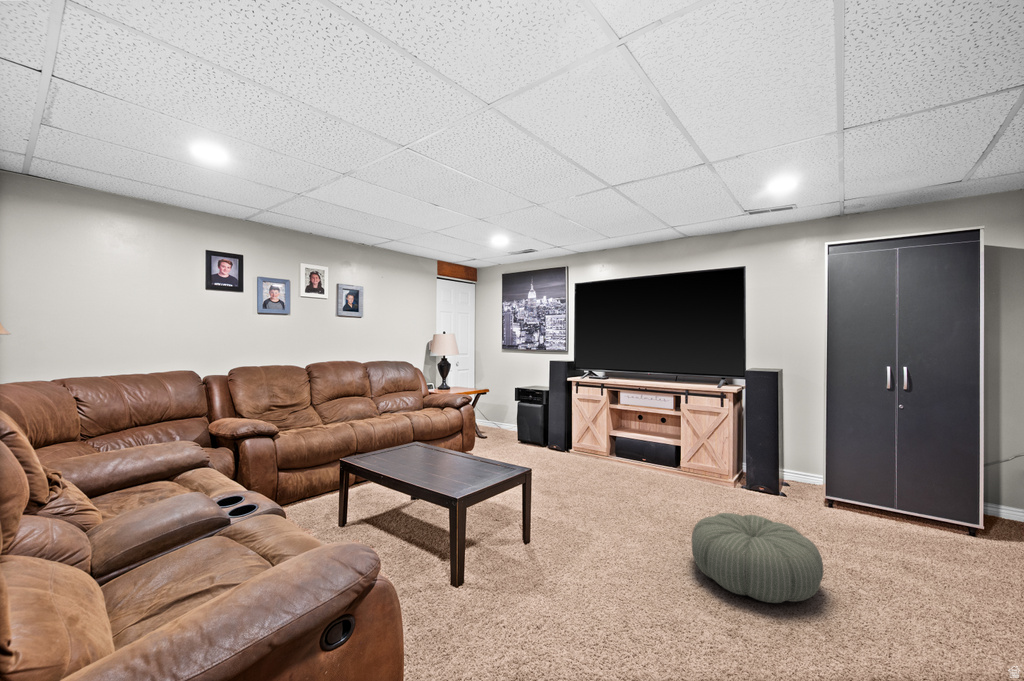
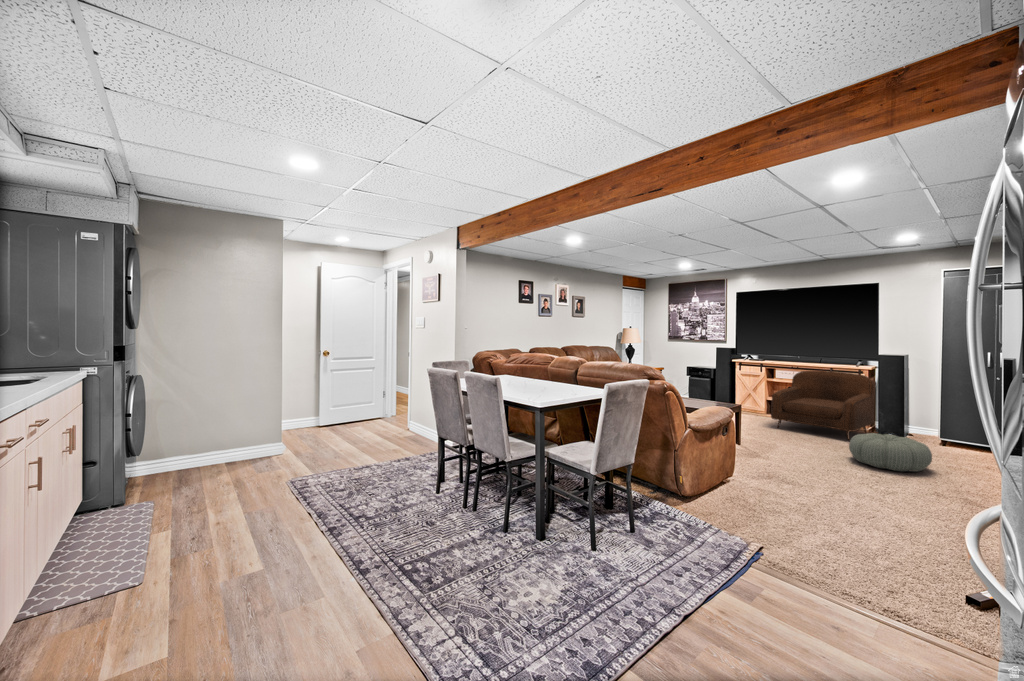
armchair: none [601,393,740,508] -> present [771,371,875,440]

